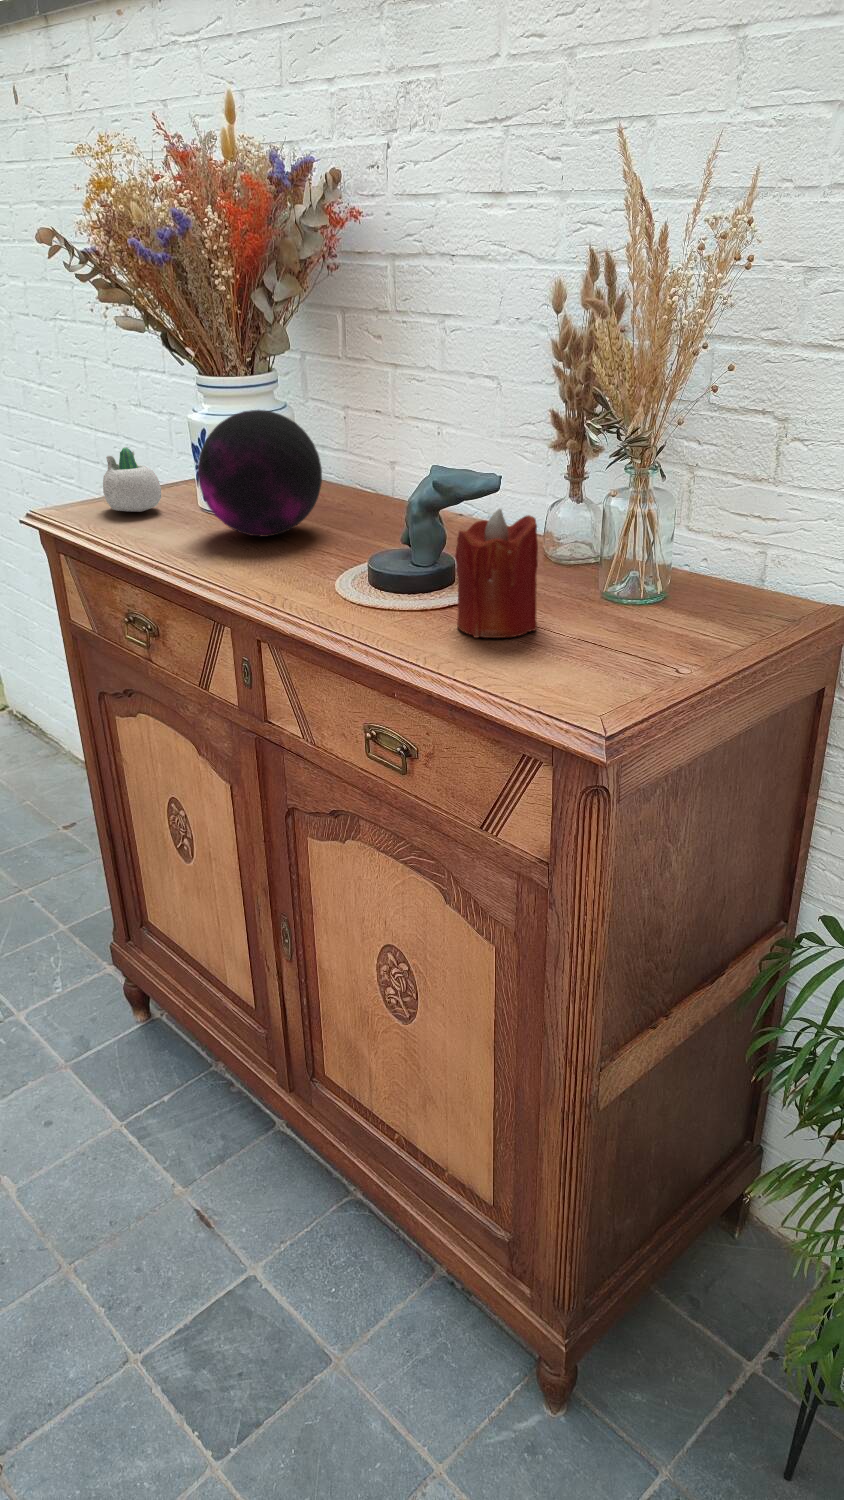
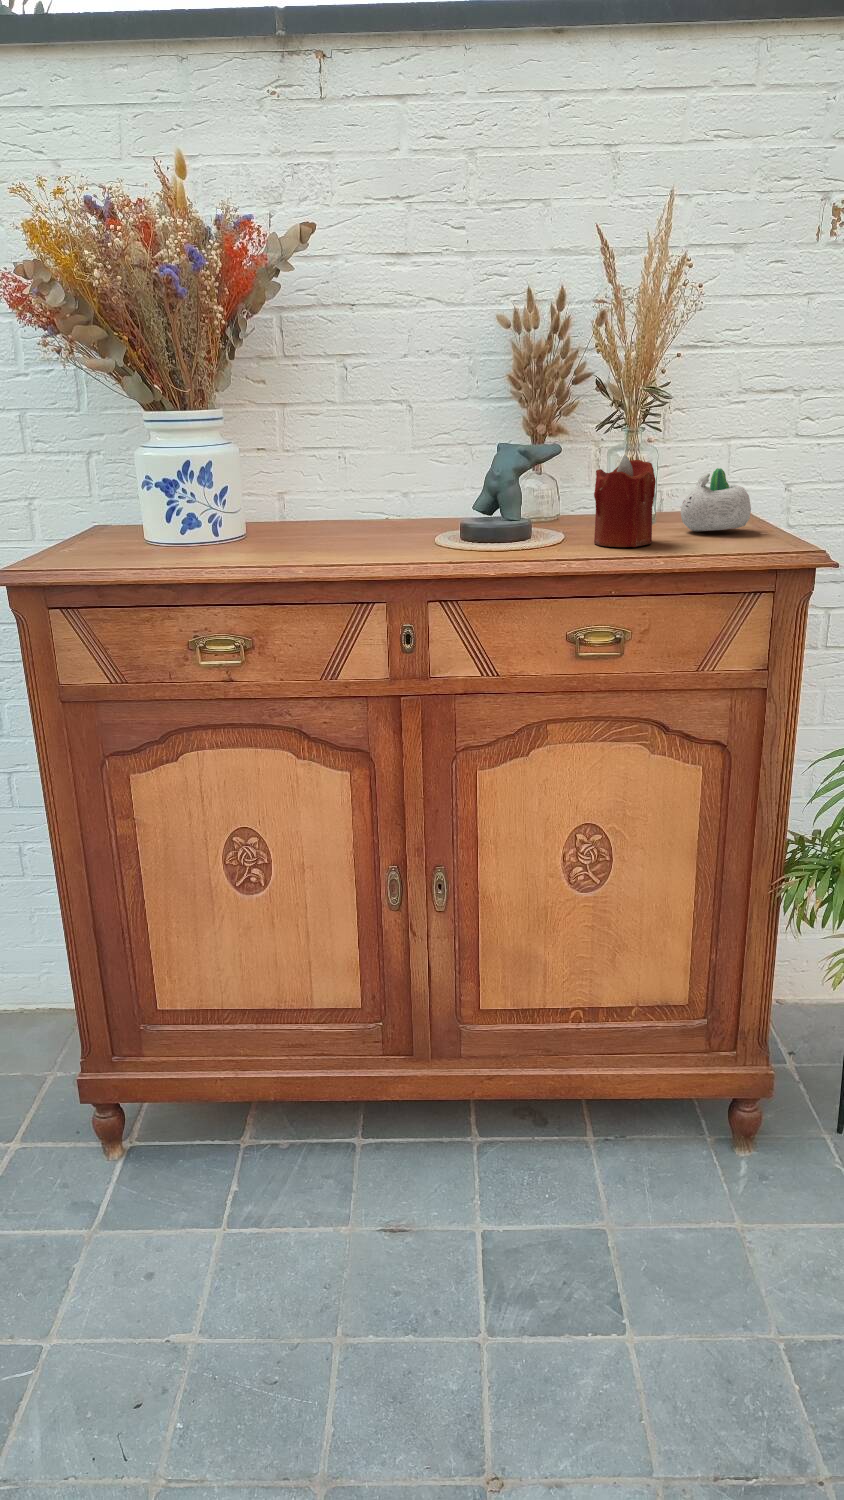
decorative orb: present [198,410,322,537] -> none [236,430,348,544]
succulent planter: present [103,448,161,512] -> present [681,468,751,532]

